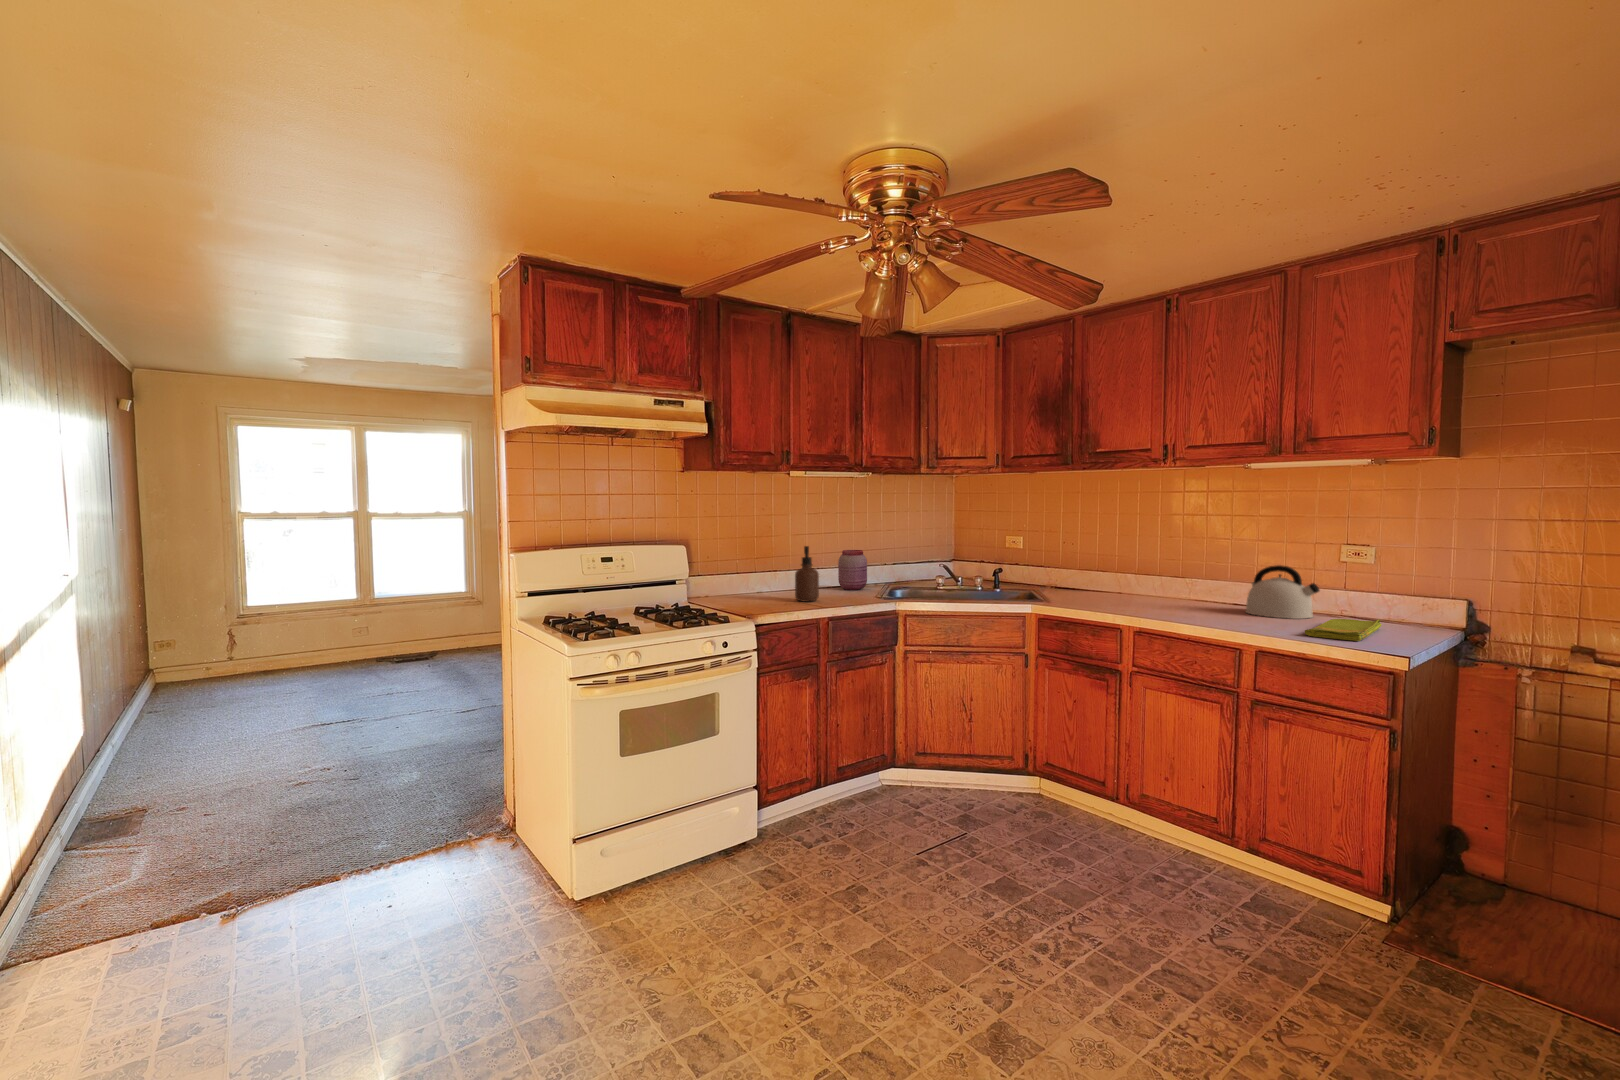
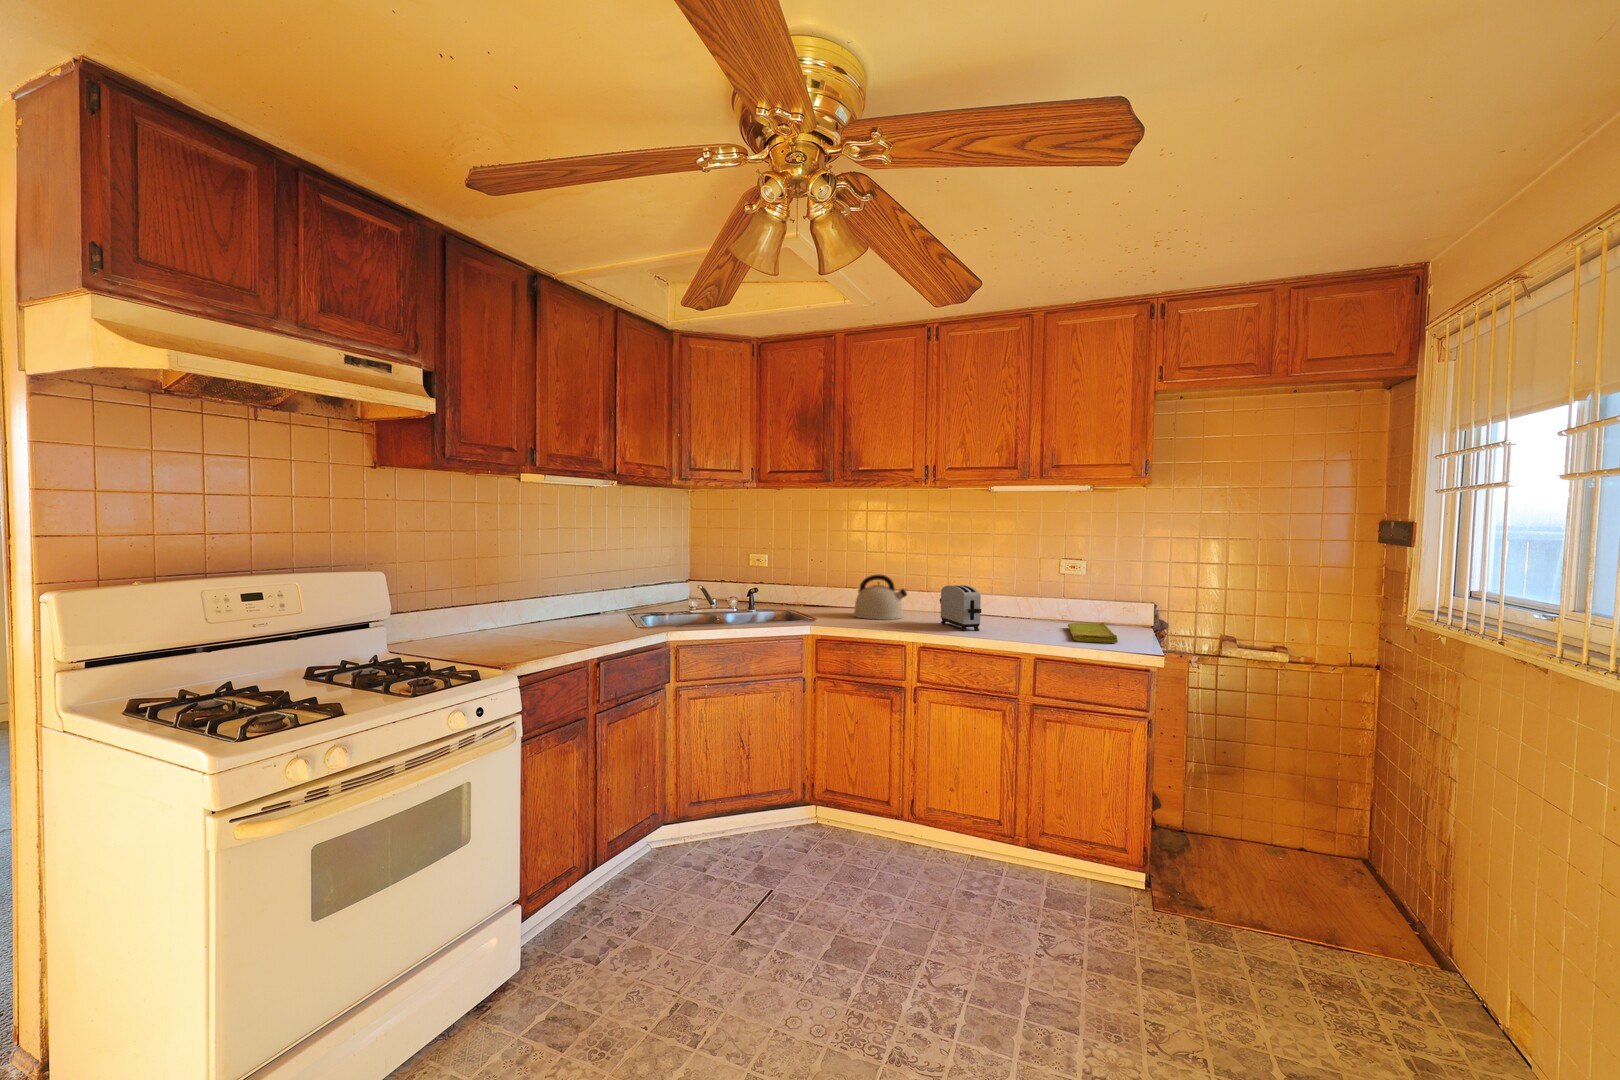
soap dispenser: present [795,546,819,602] -> none [543,570,575,640]
jar: present [838,550,867,590] -> none [579,573,615,621]
kettle: present [1246,565,1319,619] -> present [854,574,907,620]
toaster: none [1175,571,1209,619] -> present [940,585,981,631]

